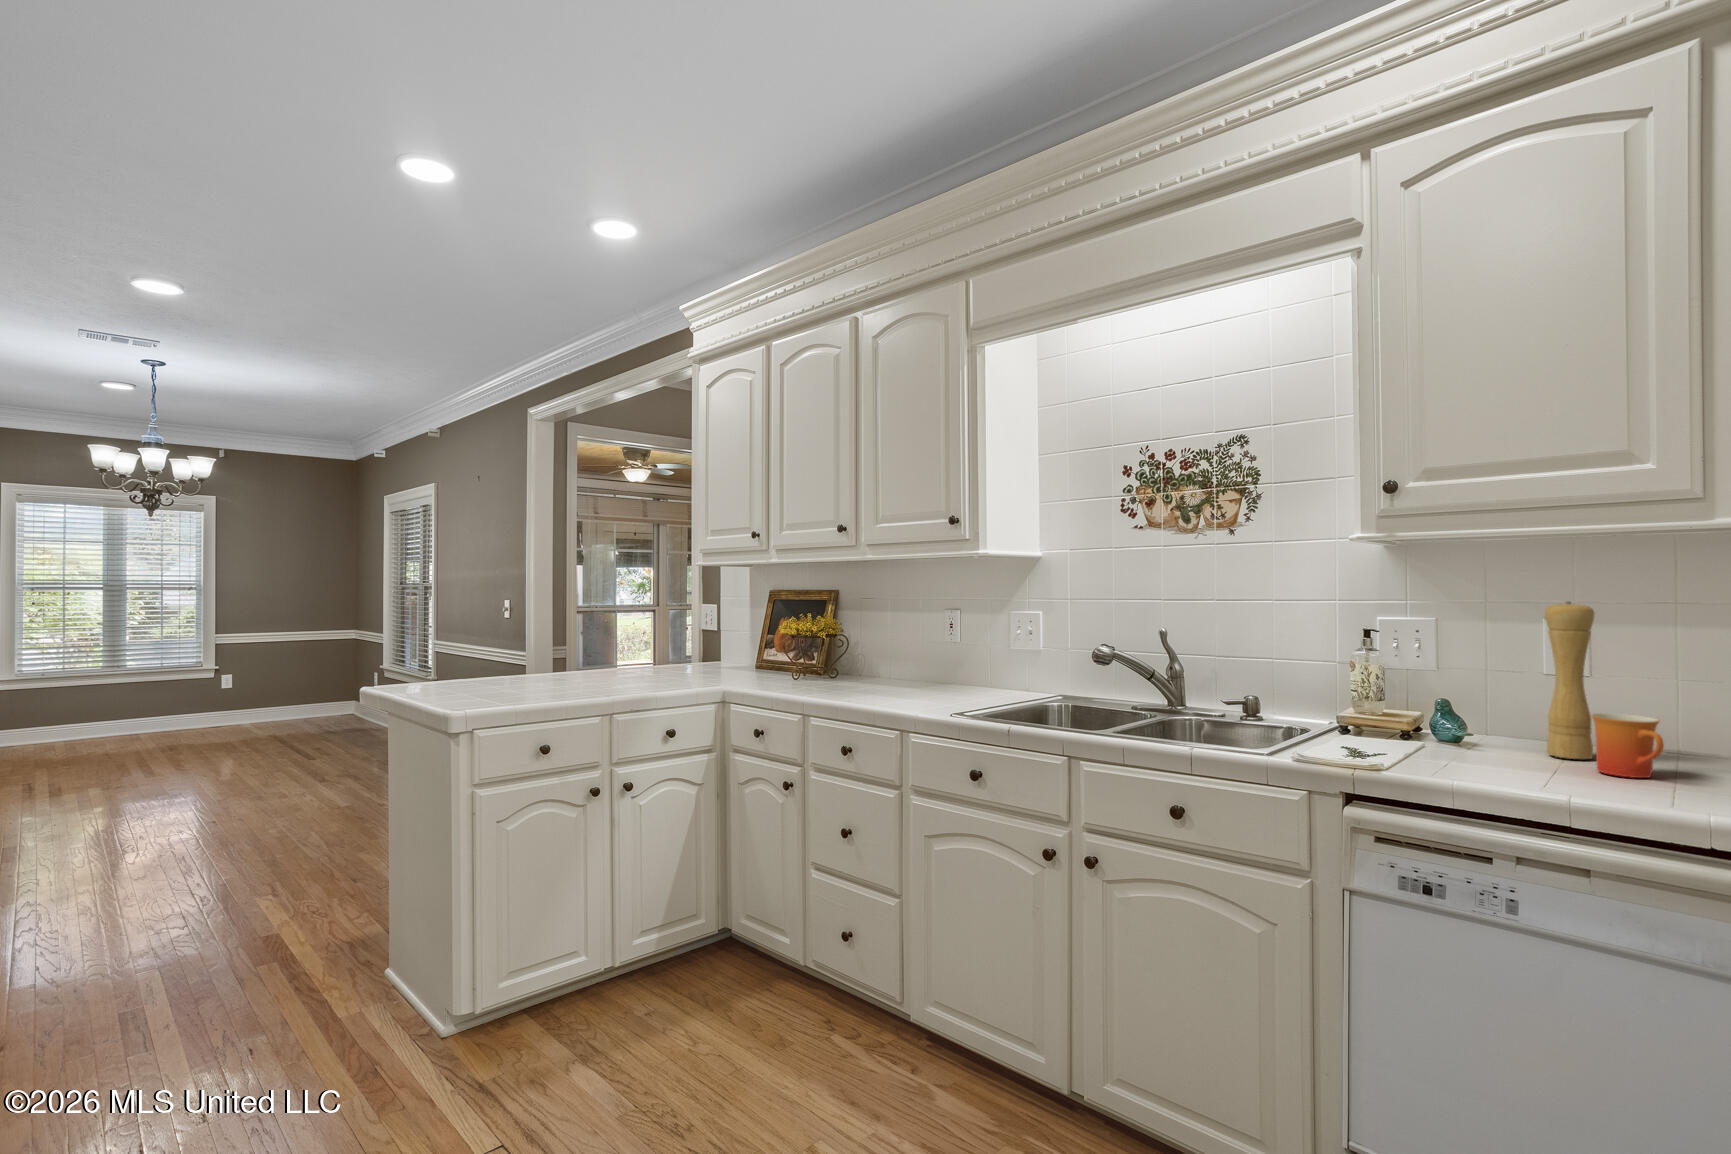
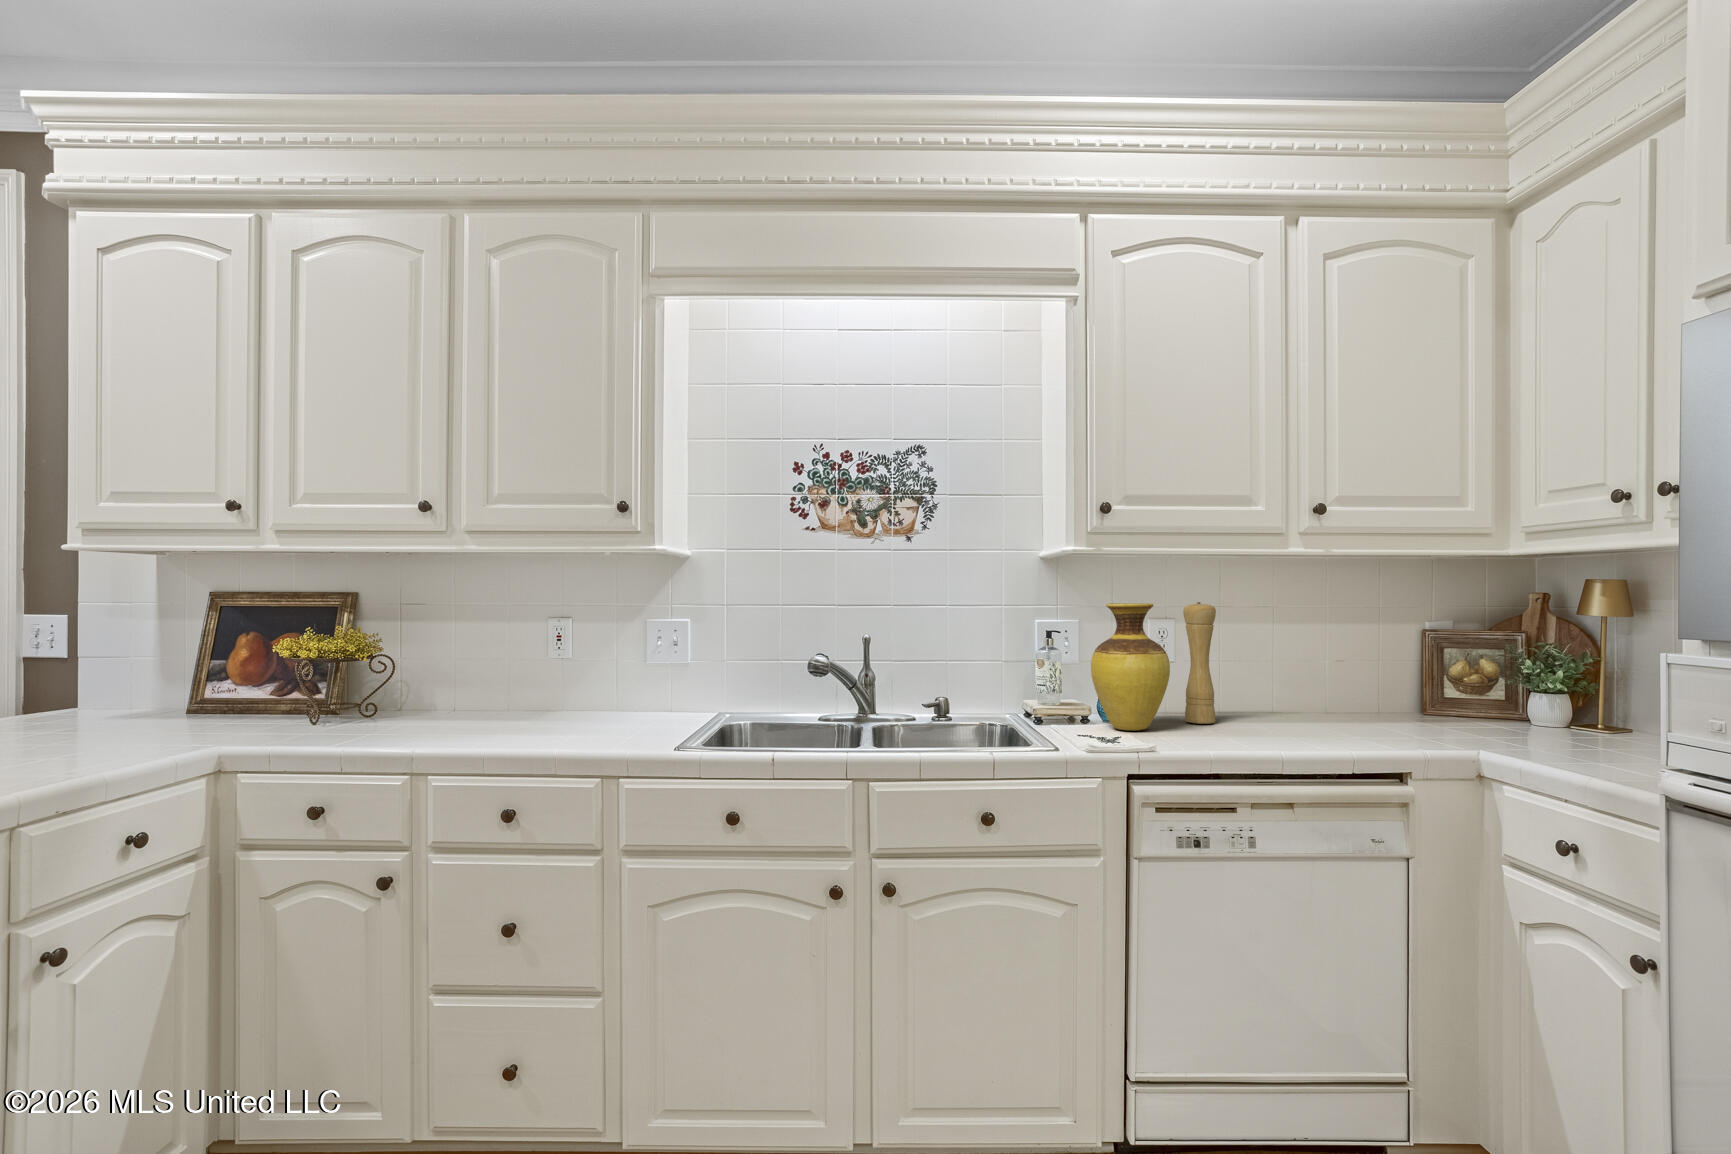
vase: none [1384,601,1491,753] -> present [1091,603,1170,730]
mug: present [1591,713,1664,778] -> none [1235,685,1290,731]

